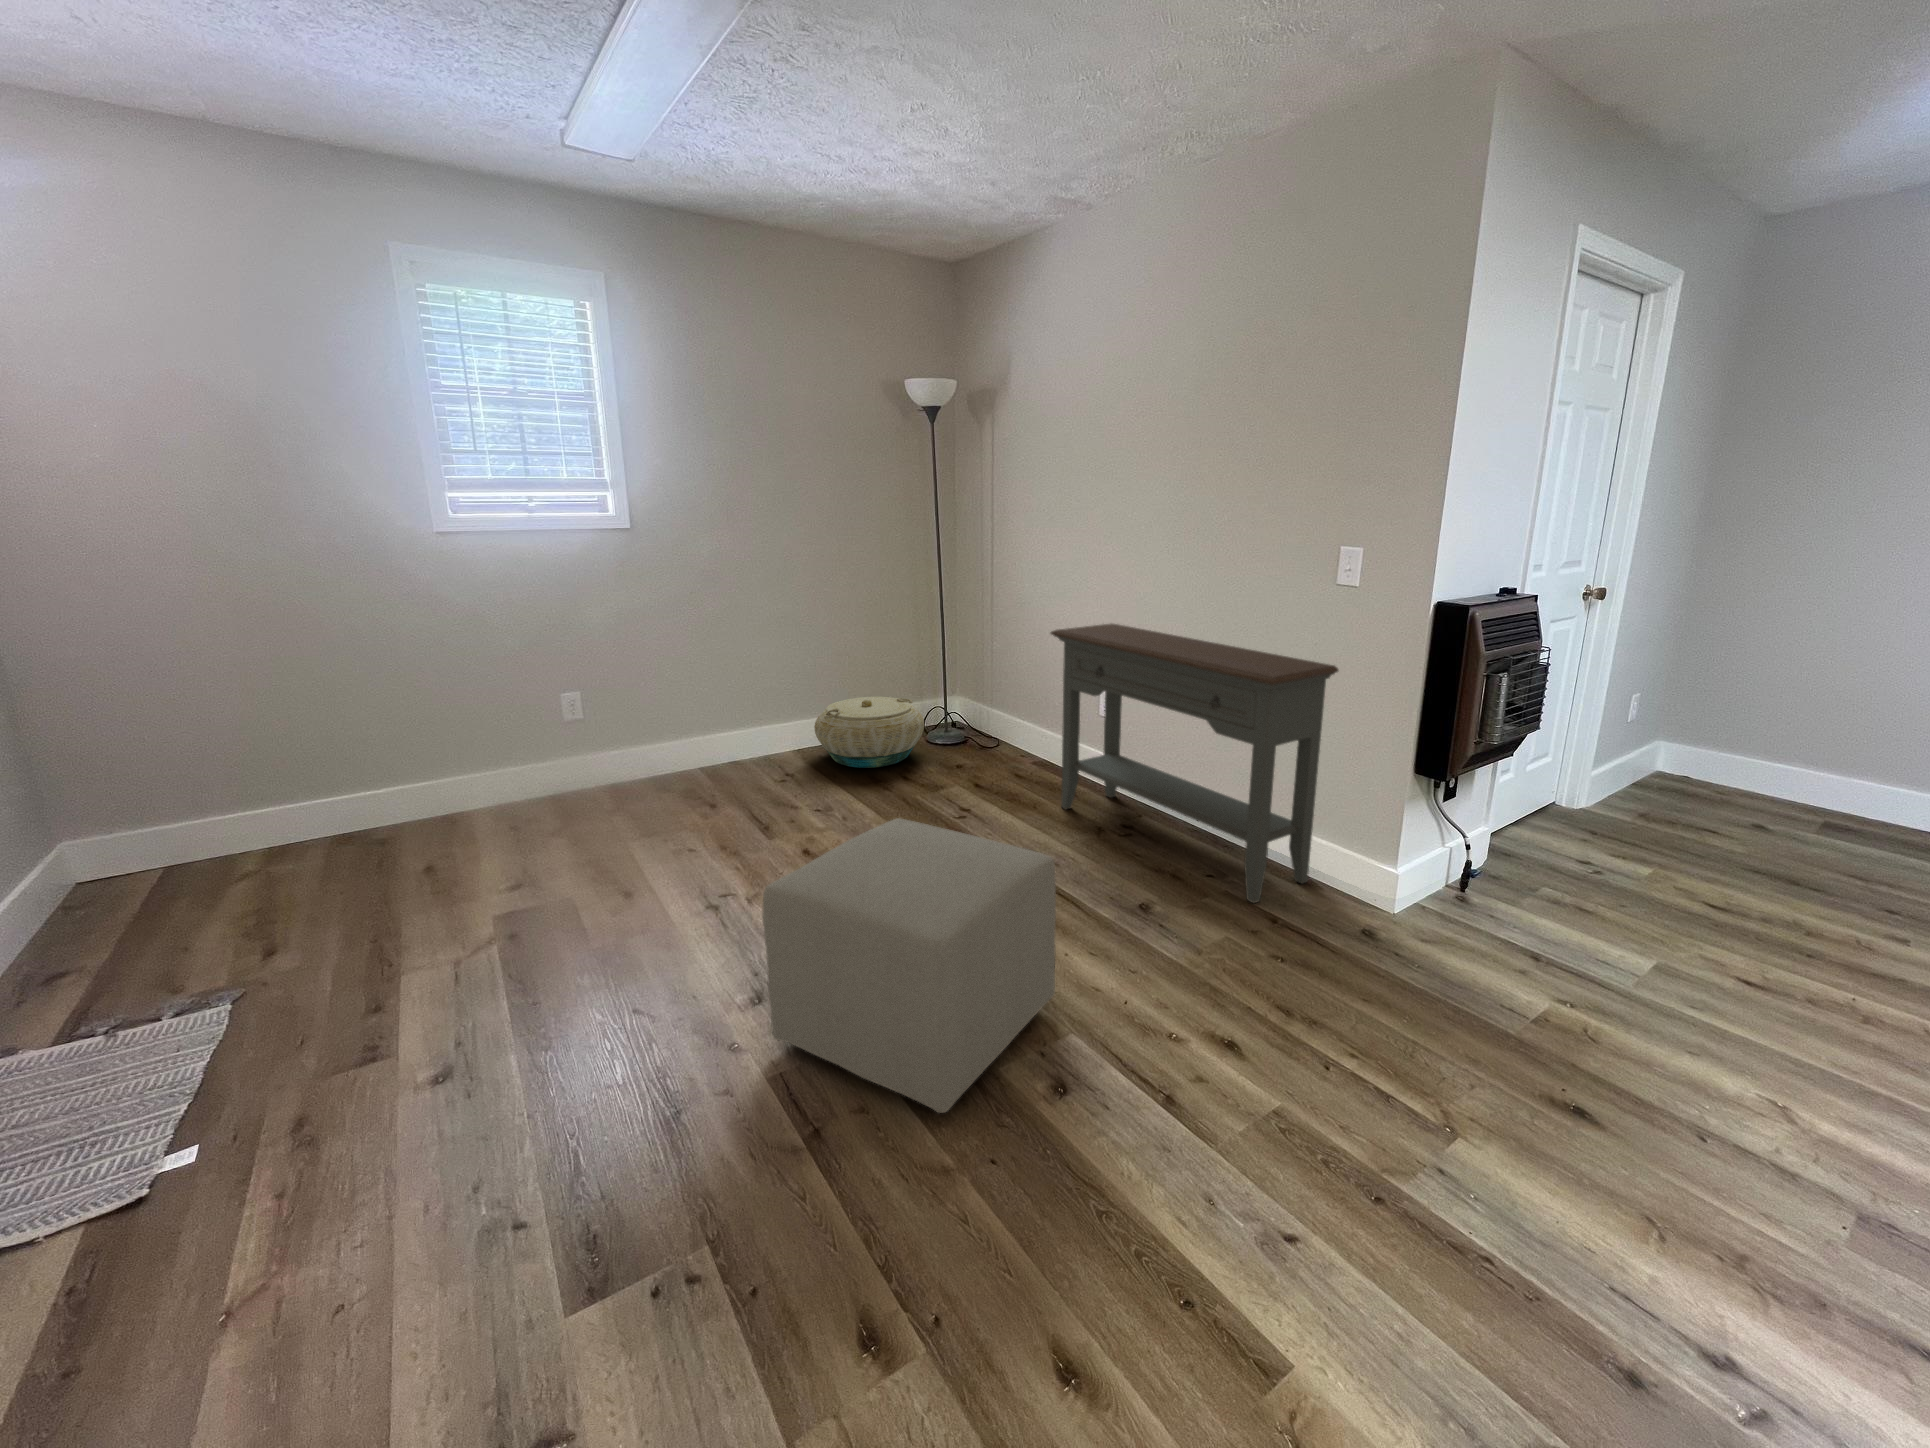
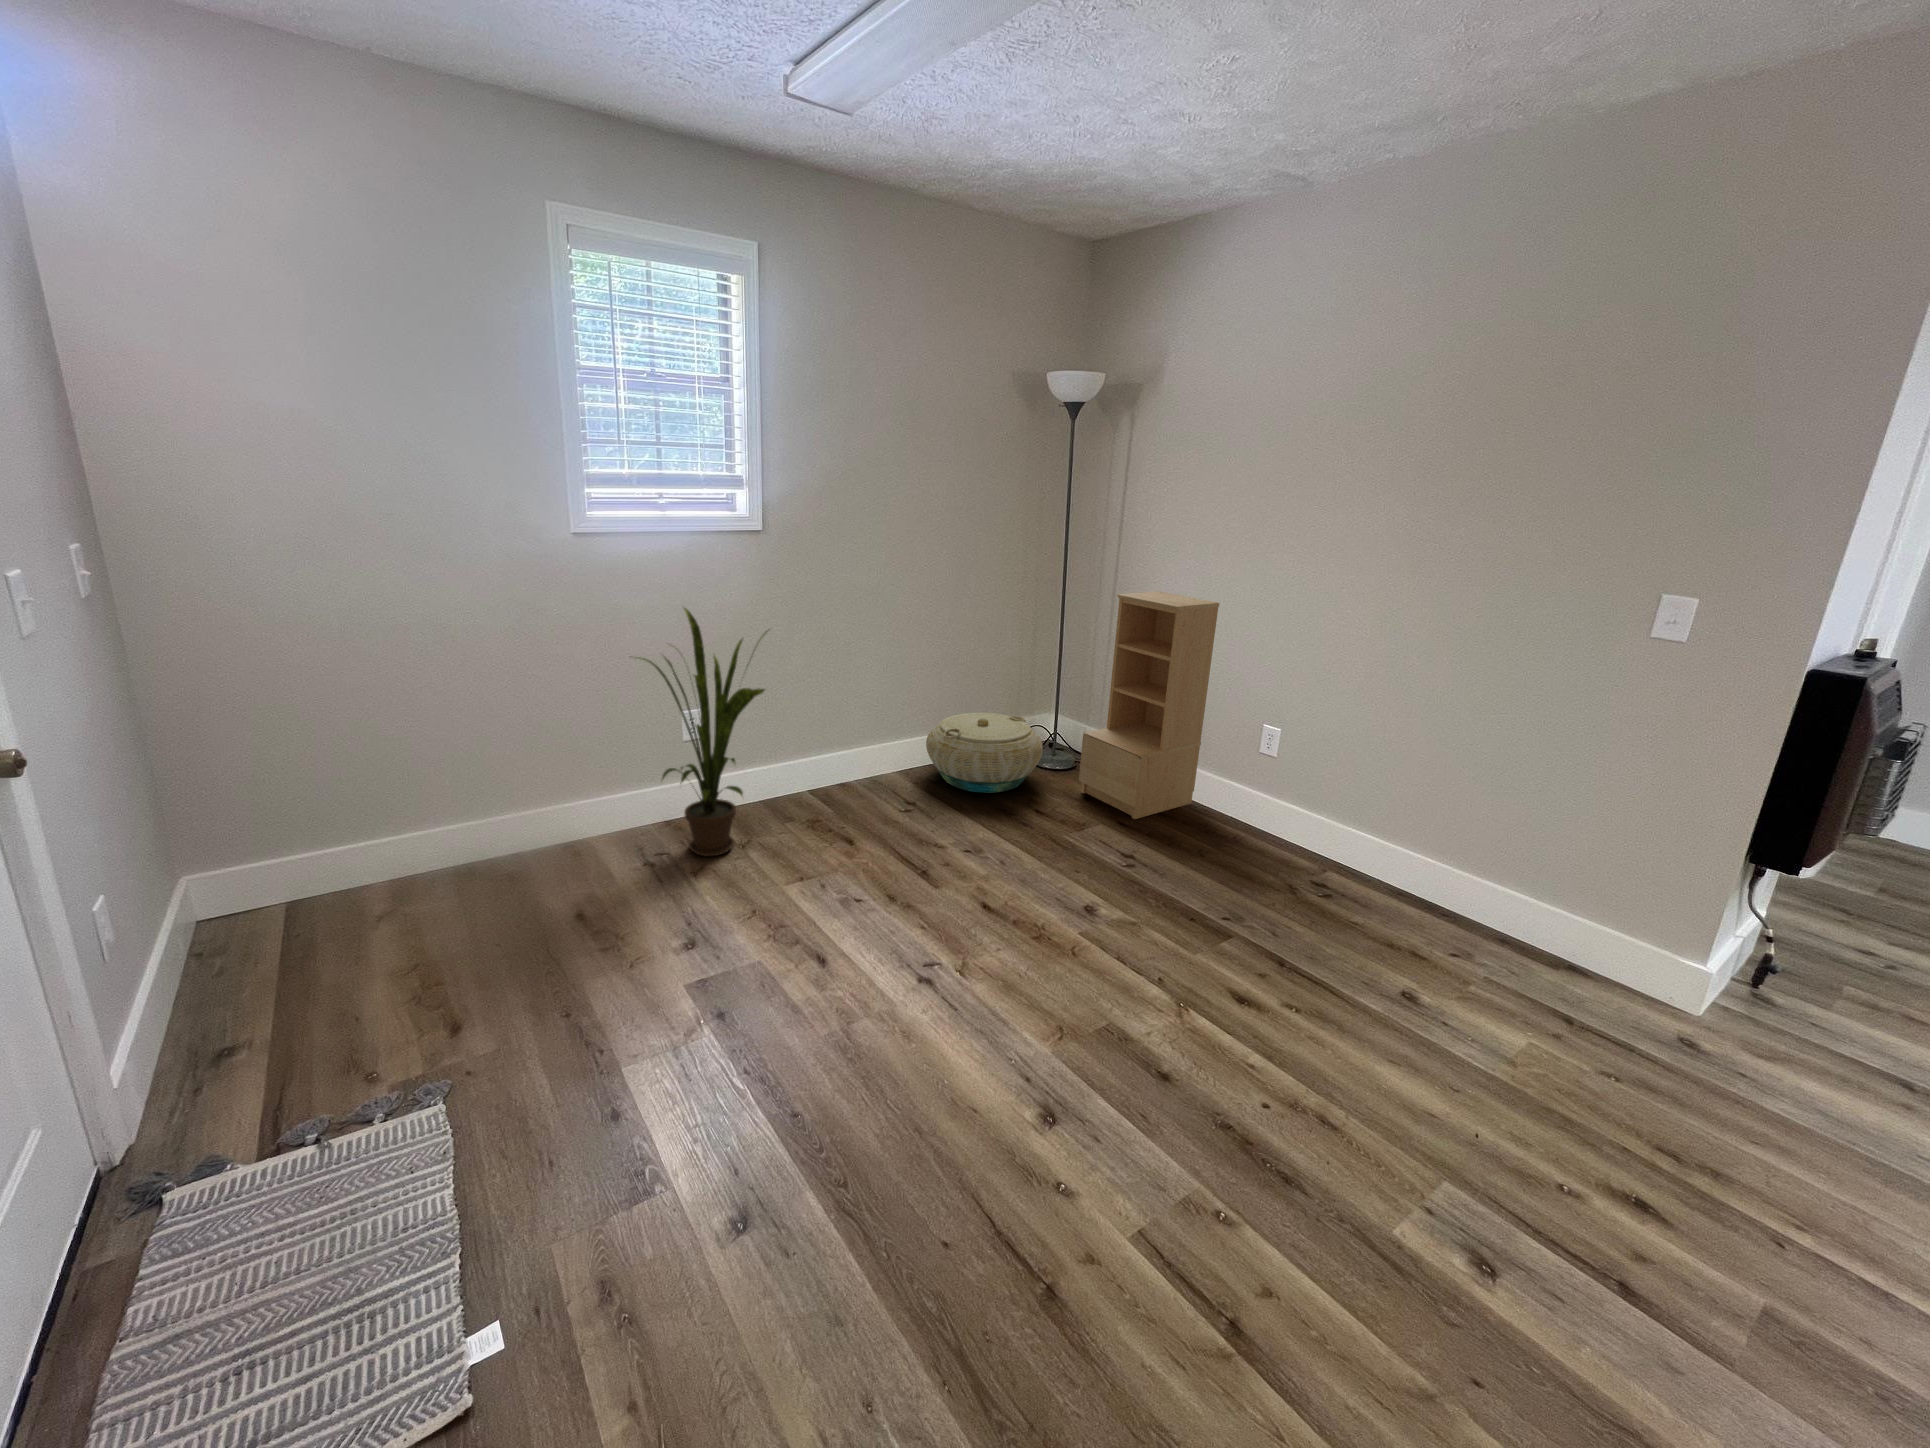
bookshelf: none [953,576,1061,784] -> present [1079,591,1219,819]
house plant: none [479,598,626,824] -> present [639,608,769,856]
console table: present [1051,624,1338,903] -> none [1227,654,1649,993]
ottoman: present [763,818,1056,1113] -> none [1110,906,1438,1311]

